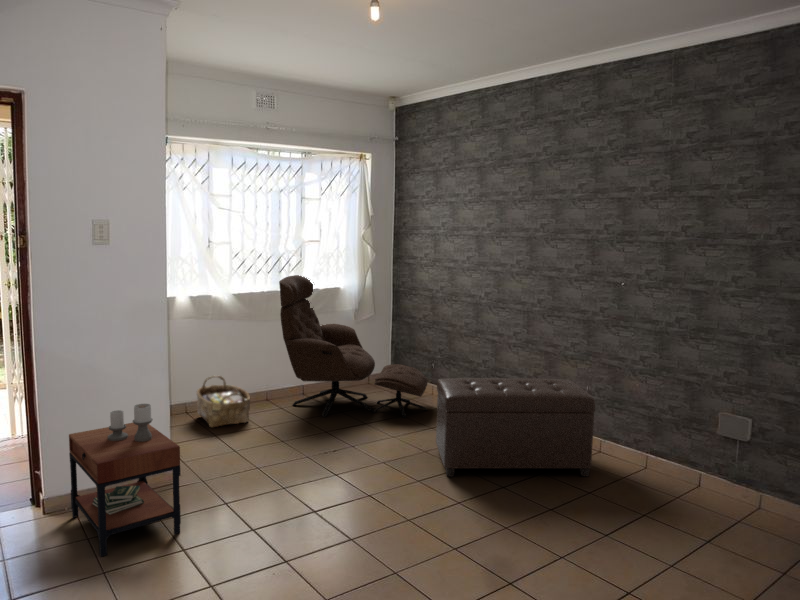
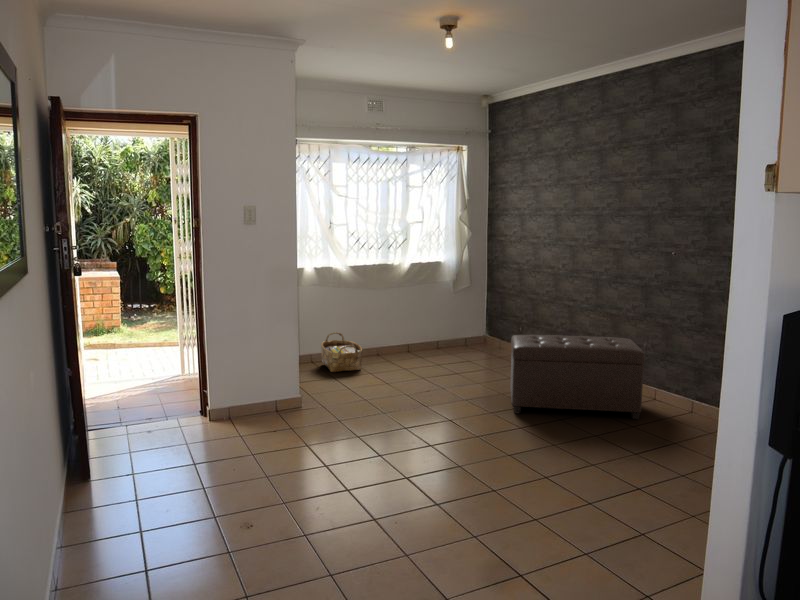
lounge chair: present [279,275,428,417] -> none [387,251,513,371]
side table: present [69,404,181,556] -> none [227,341,303,446]

